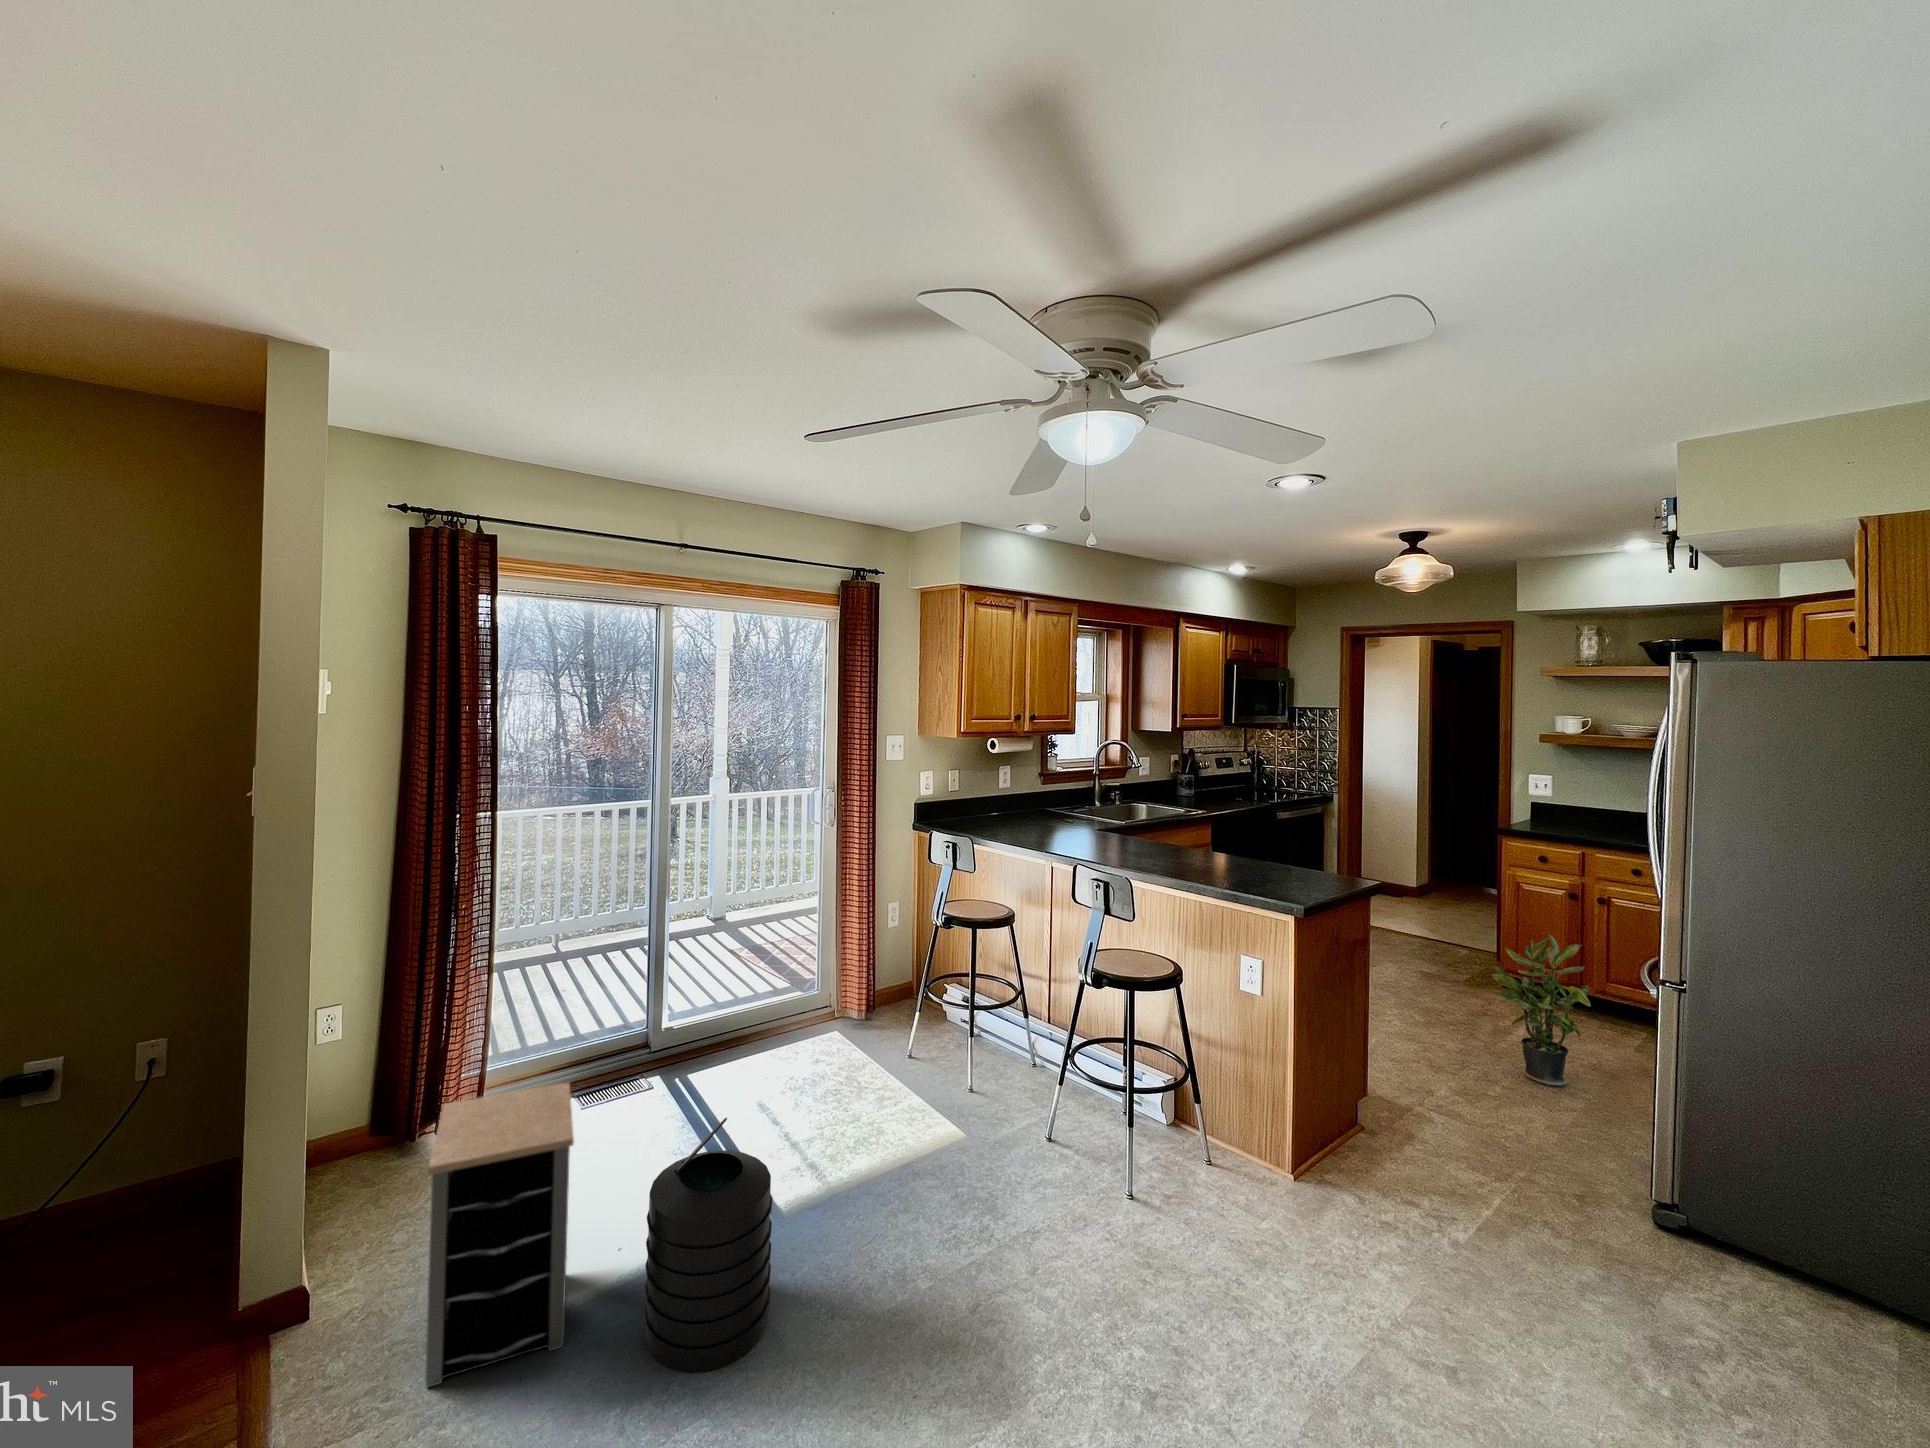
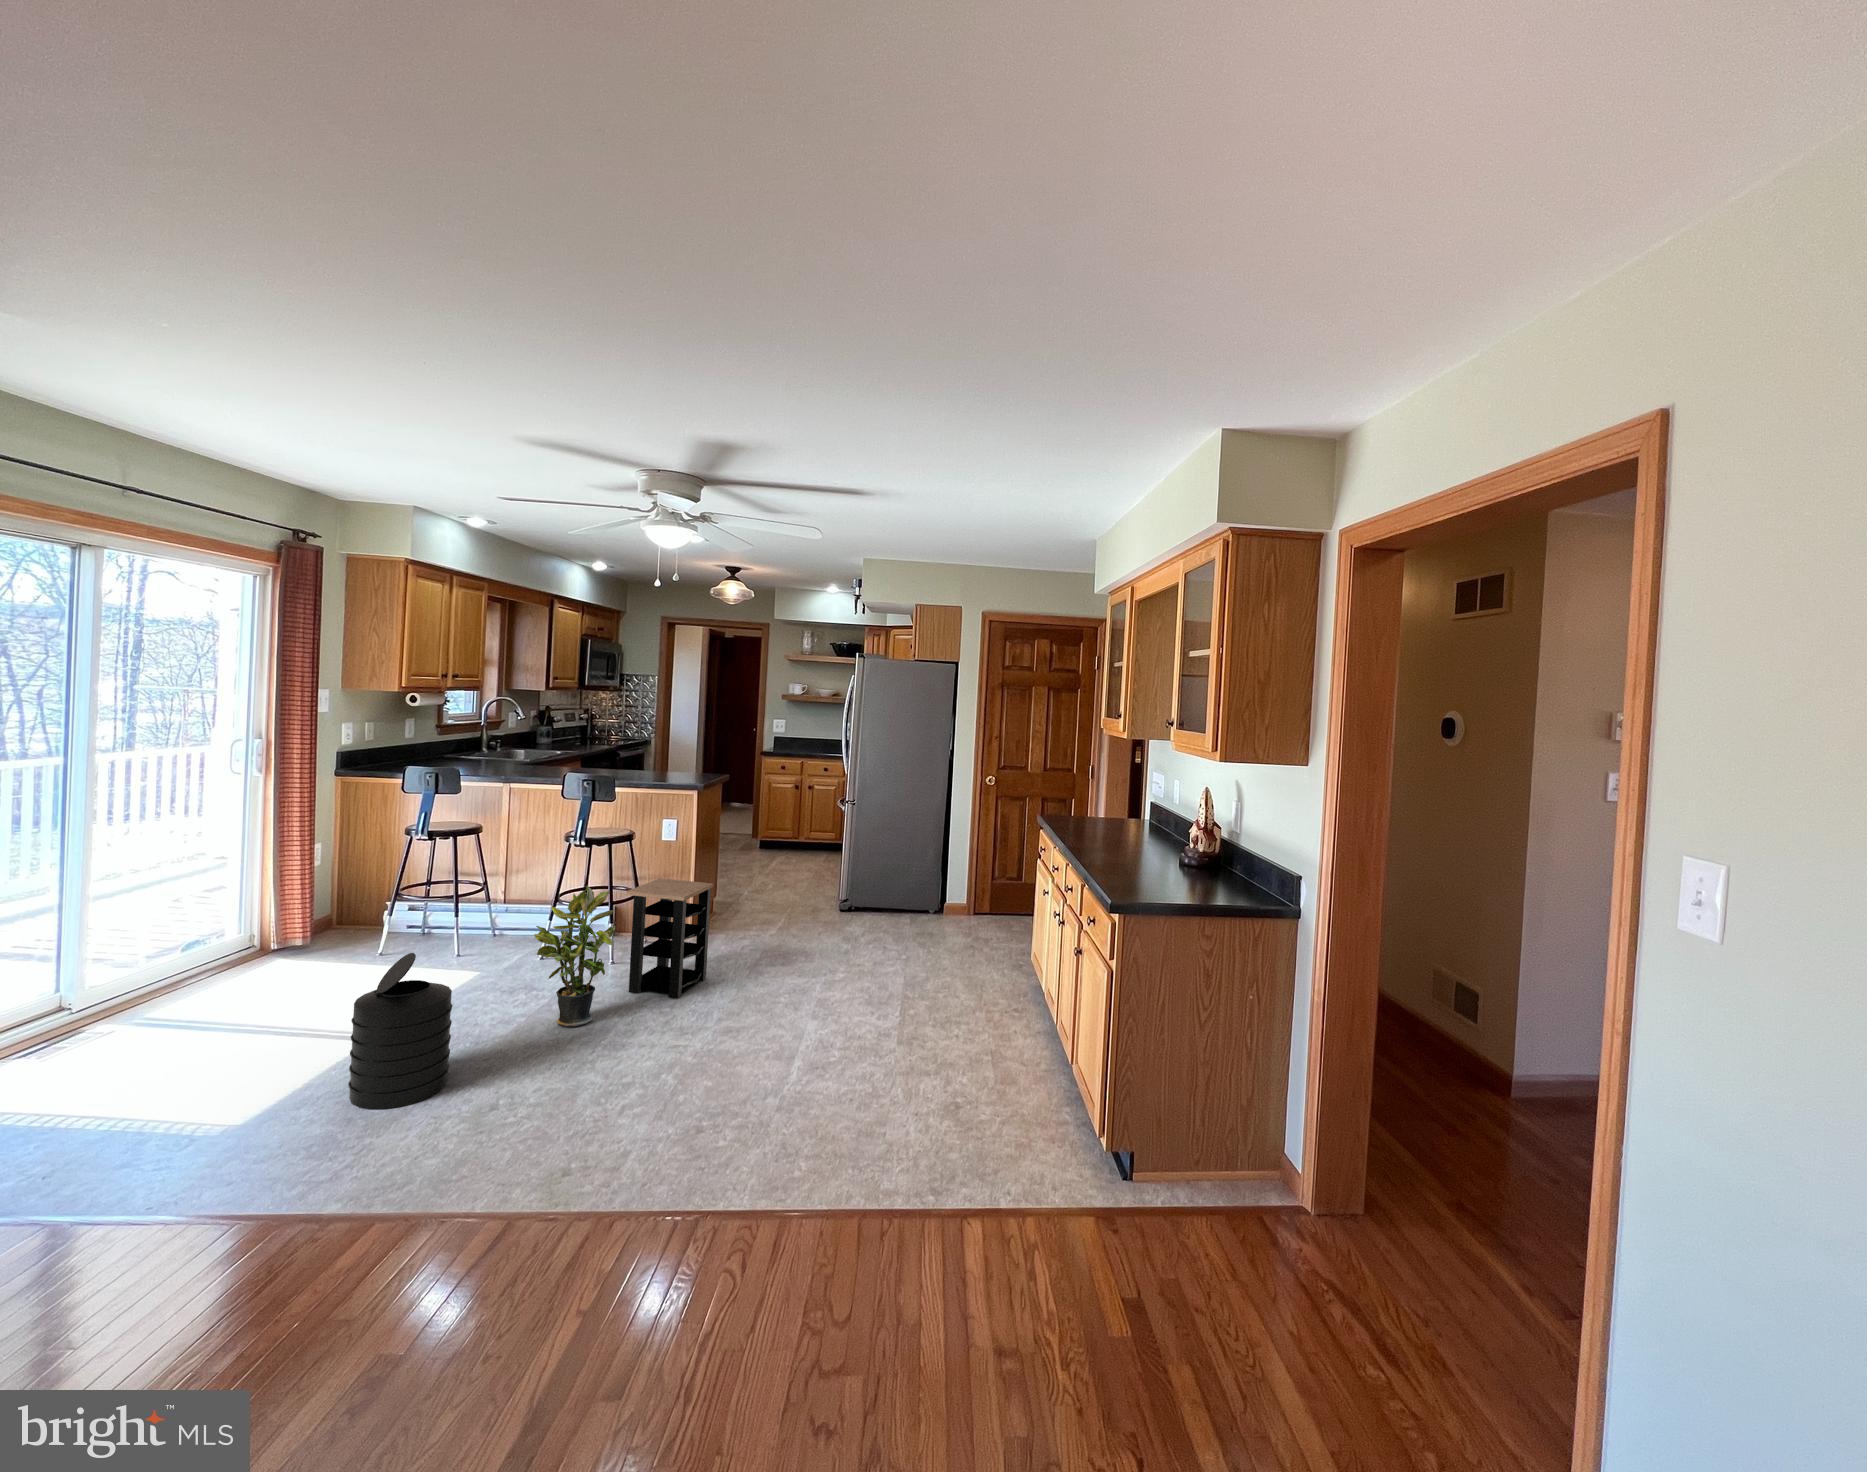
potted plant: present [1492,934,1591,1086] -> present [534,885,615,1027]
side table: present [425,1083,574,1387] -> present [627,878,713,999]

